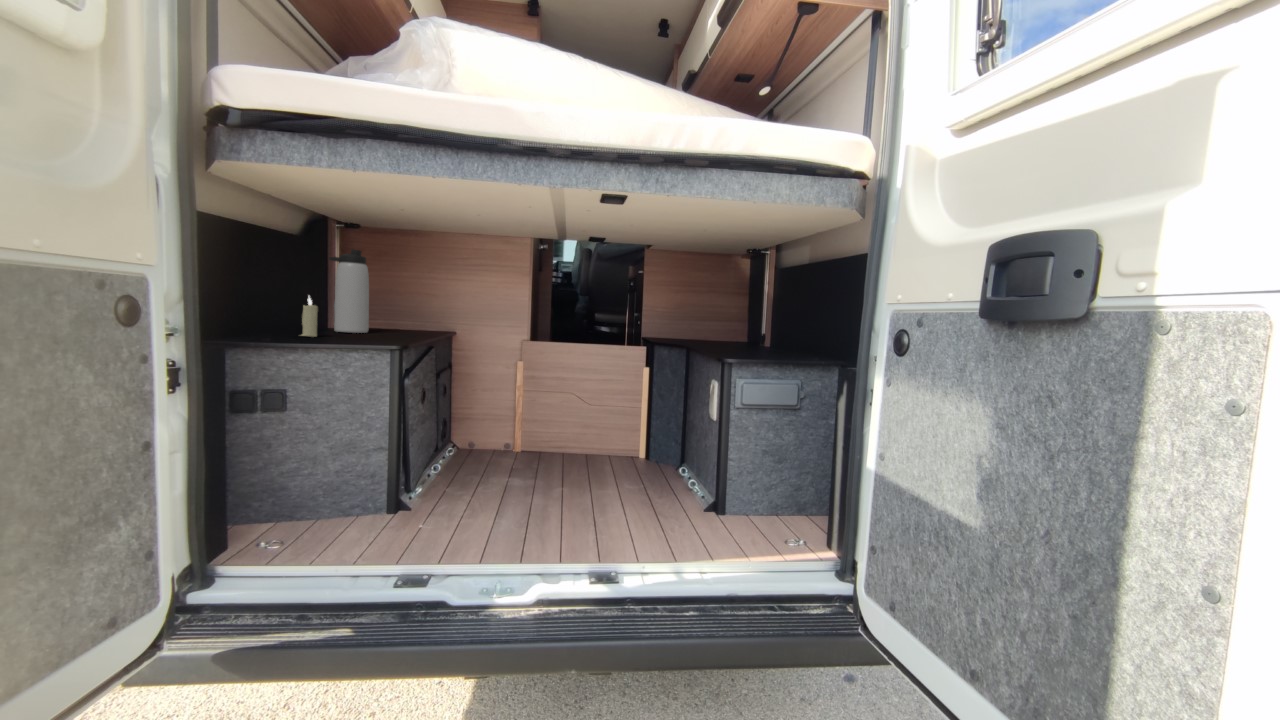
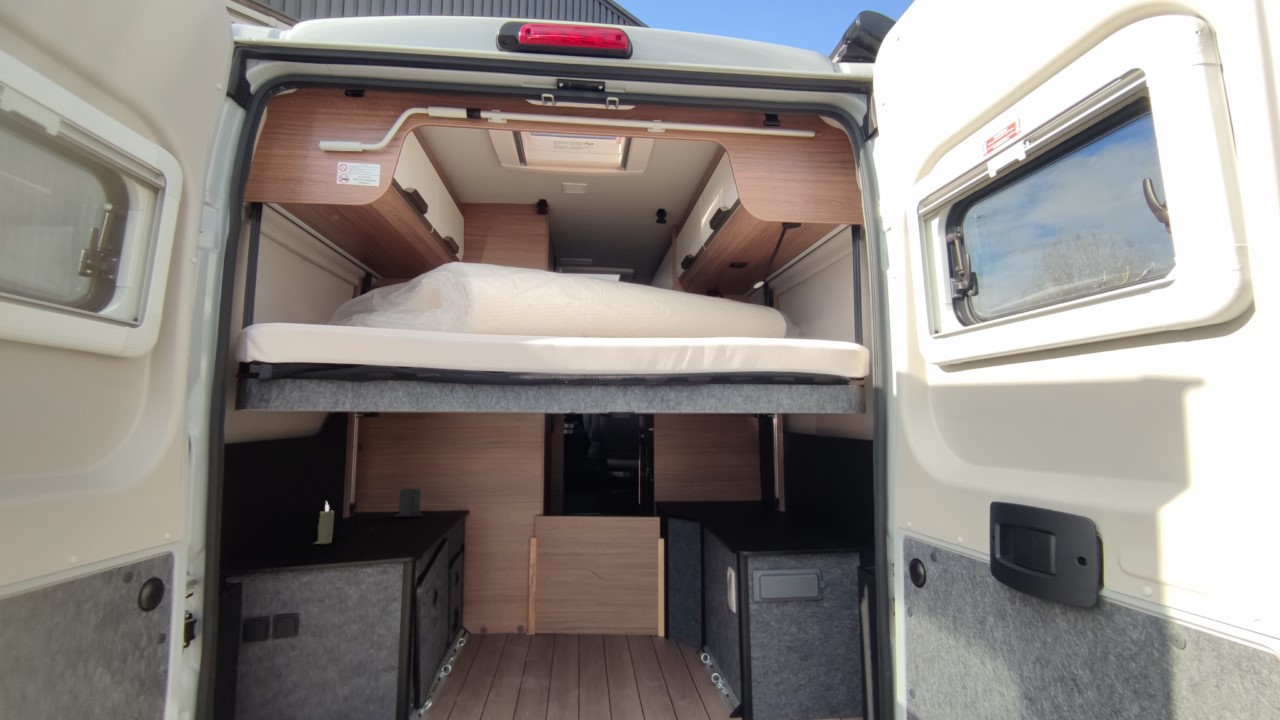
thermos bottle: present [329,249,369,333] -> none [346,442,384,527]
mug: none [382,305,413,332] -> present [395,489,423,517]

